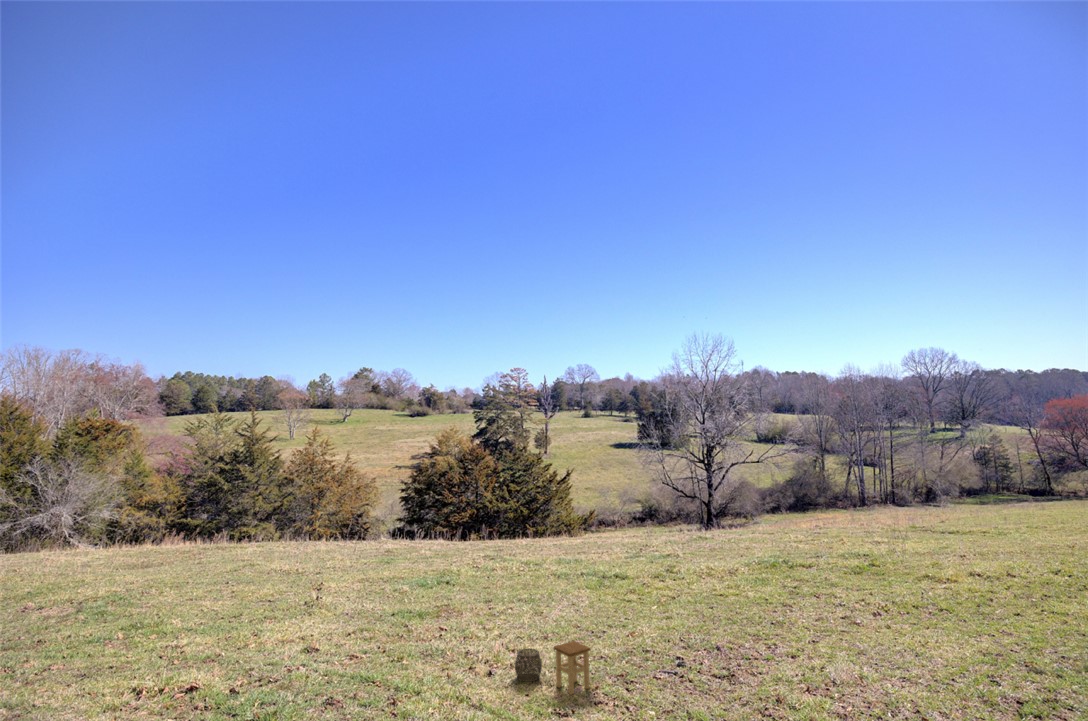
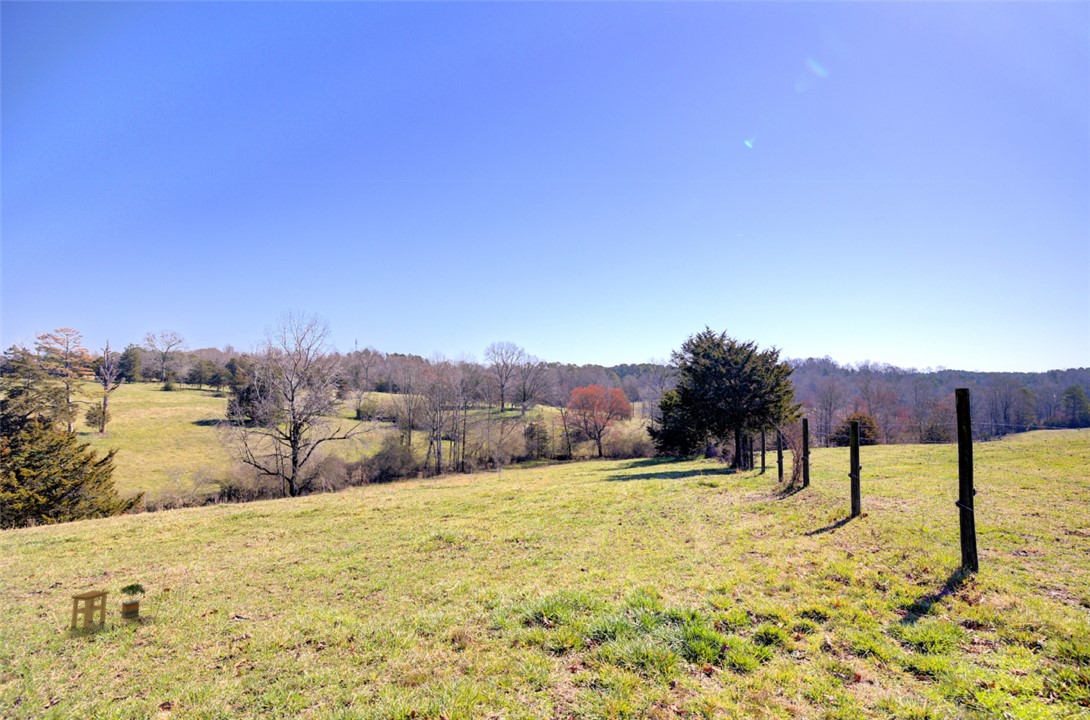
potted tree: none [601,640,630,689] -> present [121,584,145,618]
woven basket: present [515,648,542,681] -> none [27,604,57,630]

